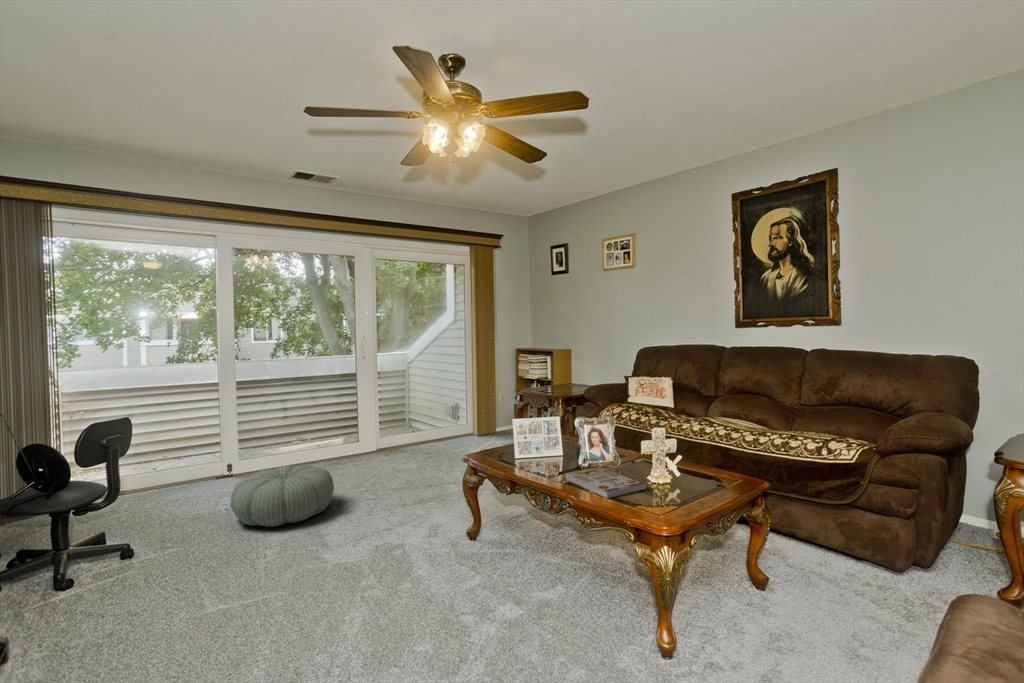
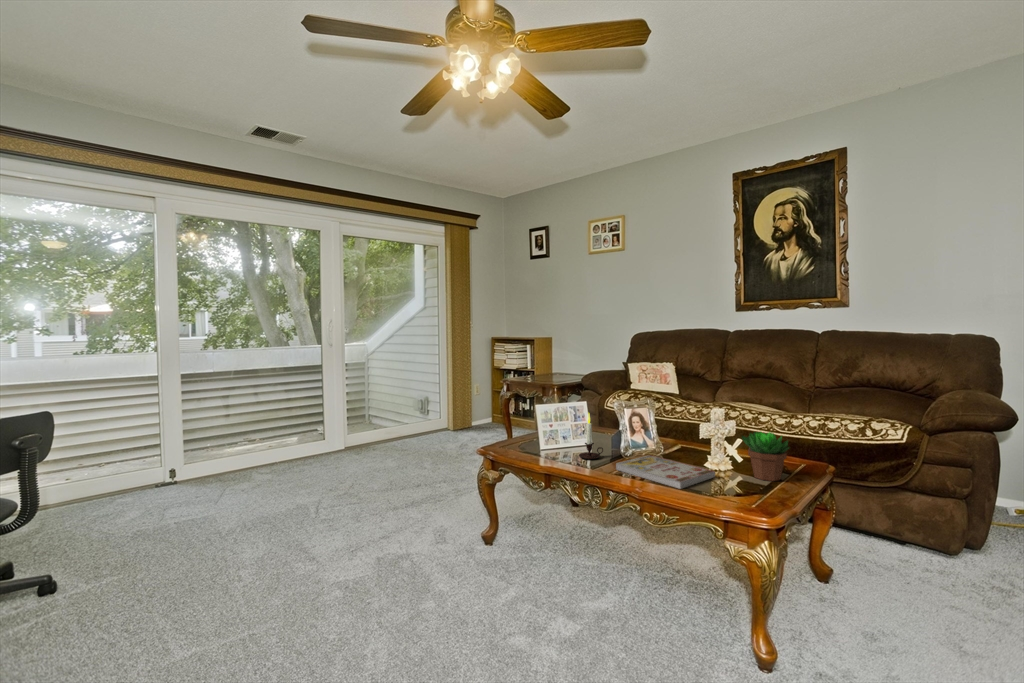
candle: none [542,428,564,469] -> present [579,413,603,459]
succulent plant: none [670,449,714,495] -> present [742,432,789,481]
pouf: present [231,465,334,527] -> none [184,467,312,543]

